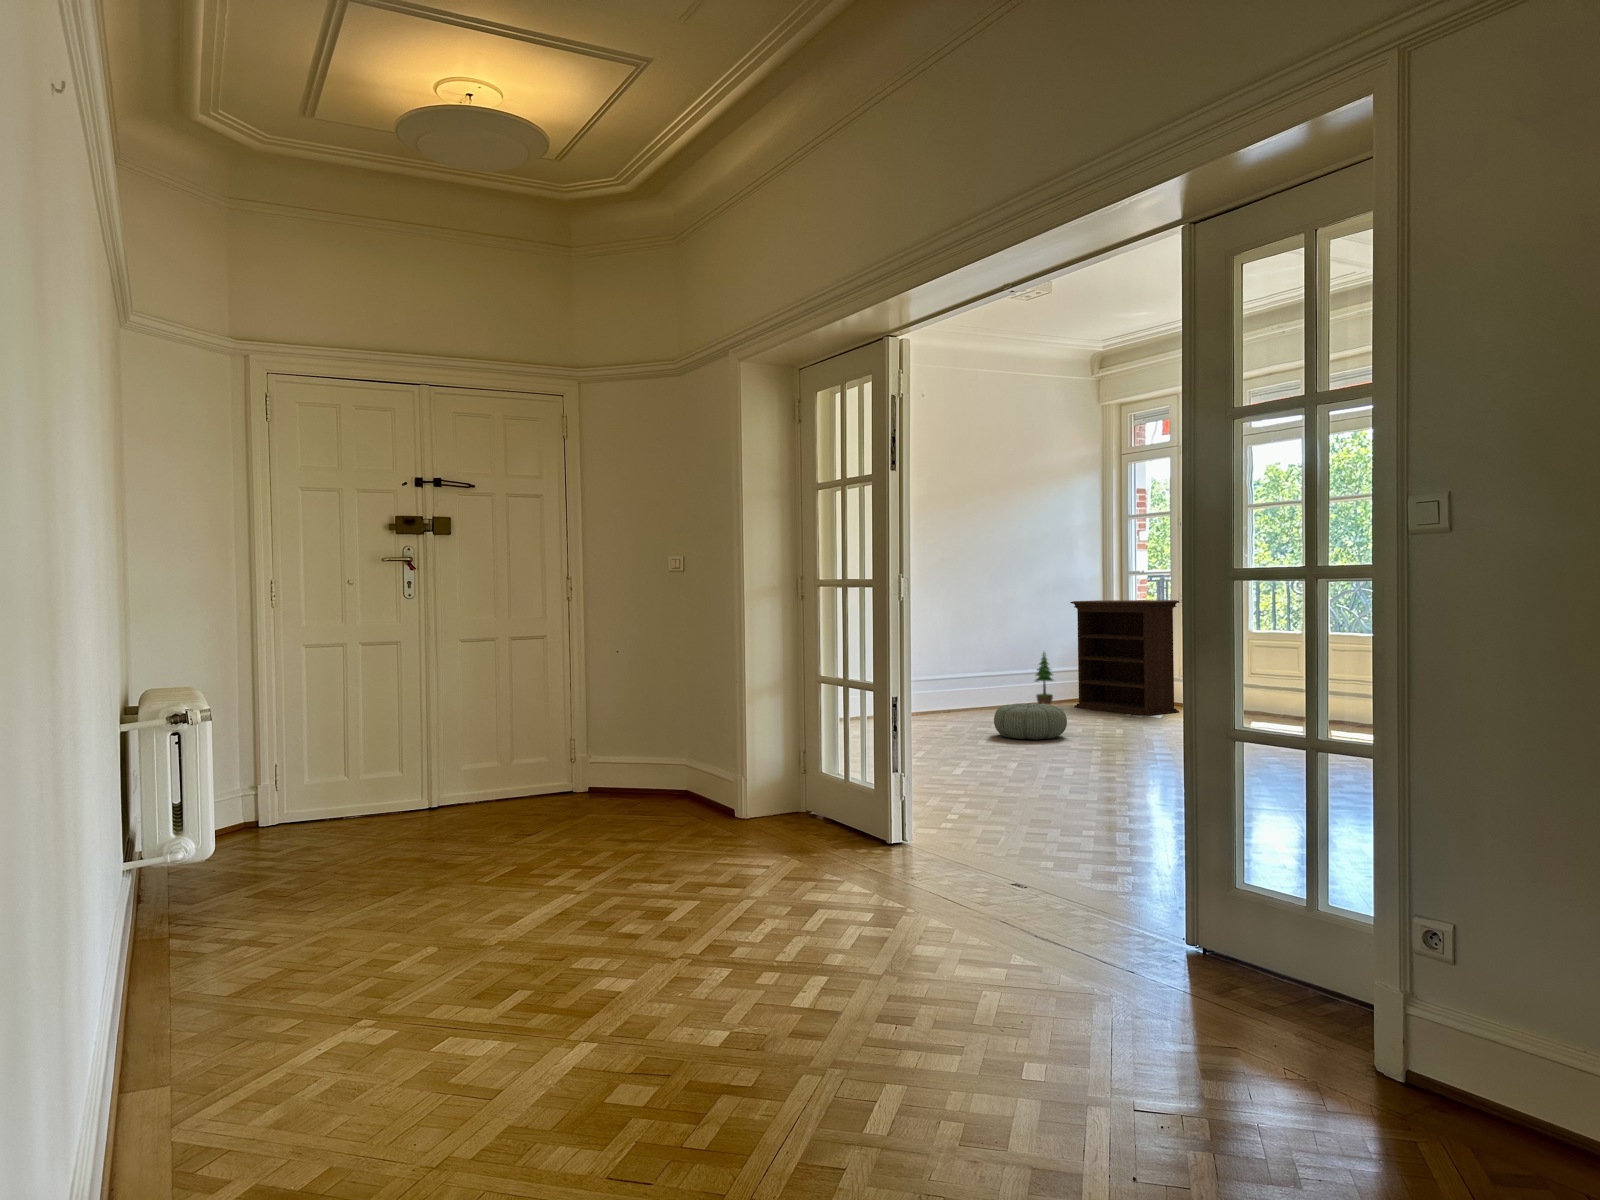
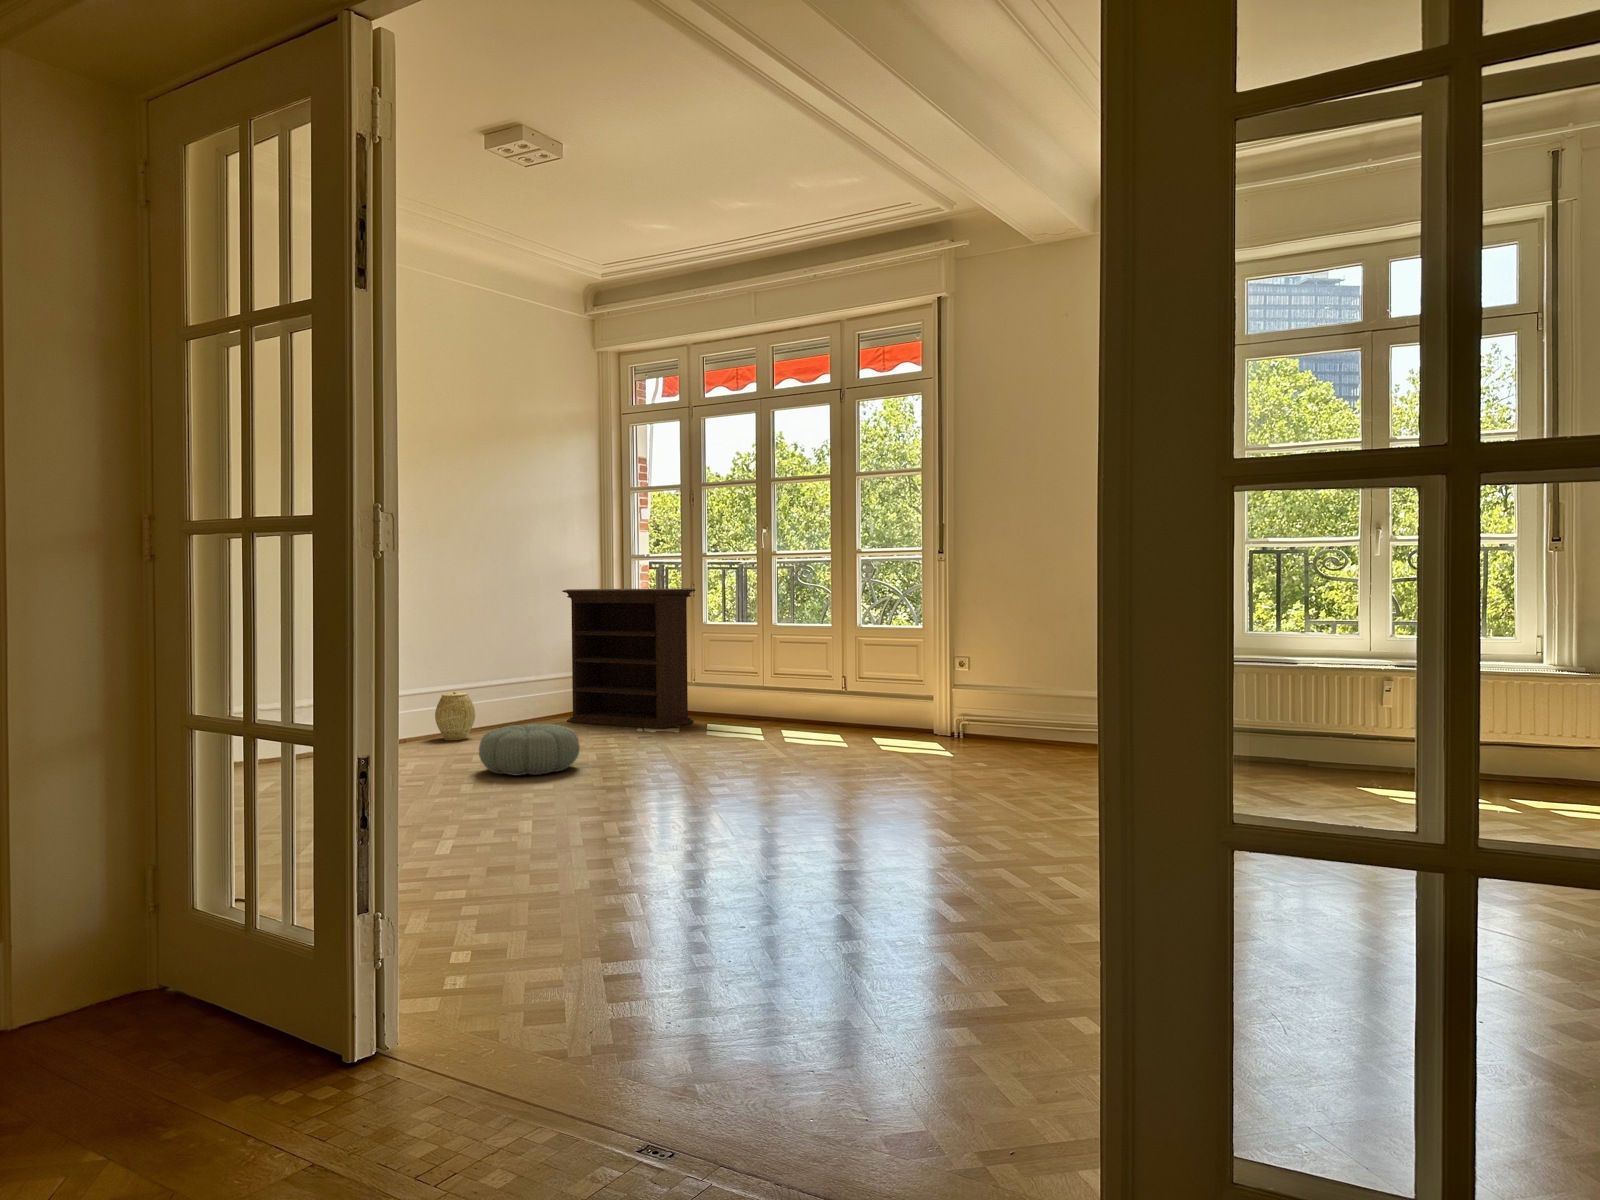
potted tree: present [1035,652,1053,704] -> none [517,652,544,726]
woven basket: none [971,679,1000,715] -> present [435,692,475,740]

